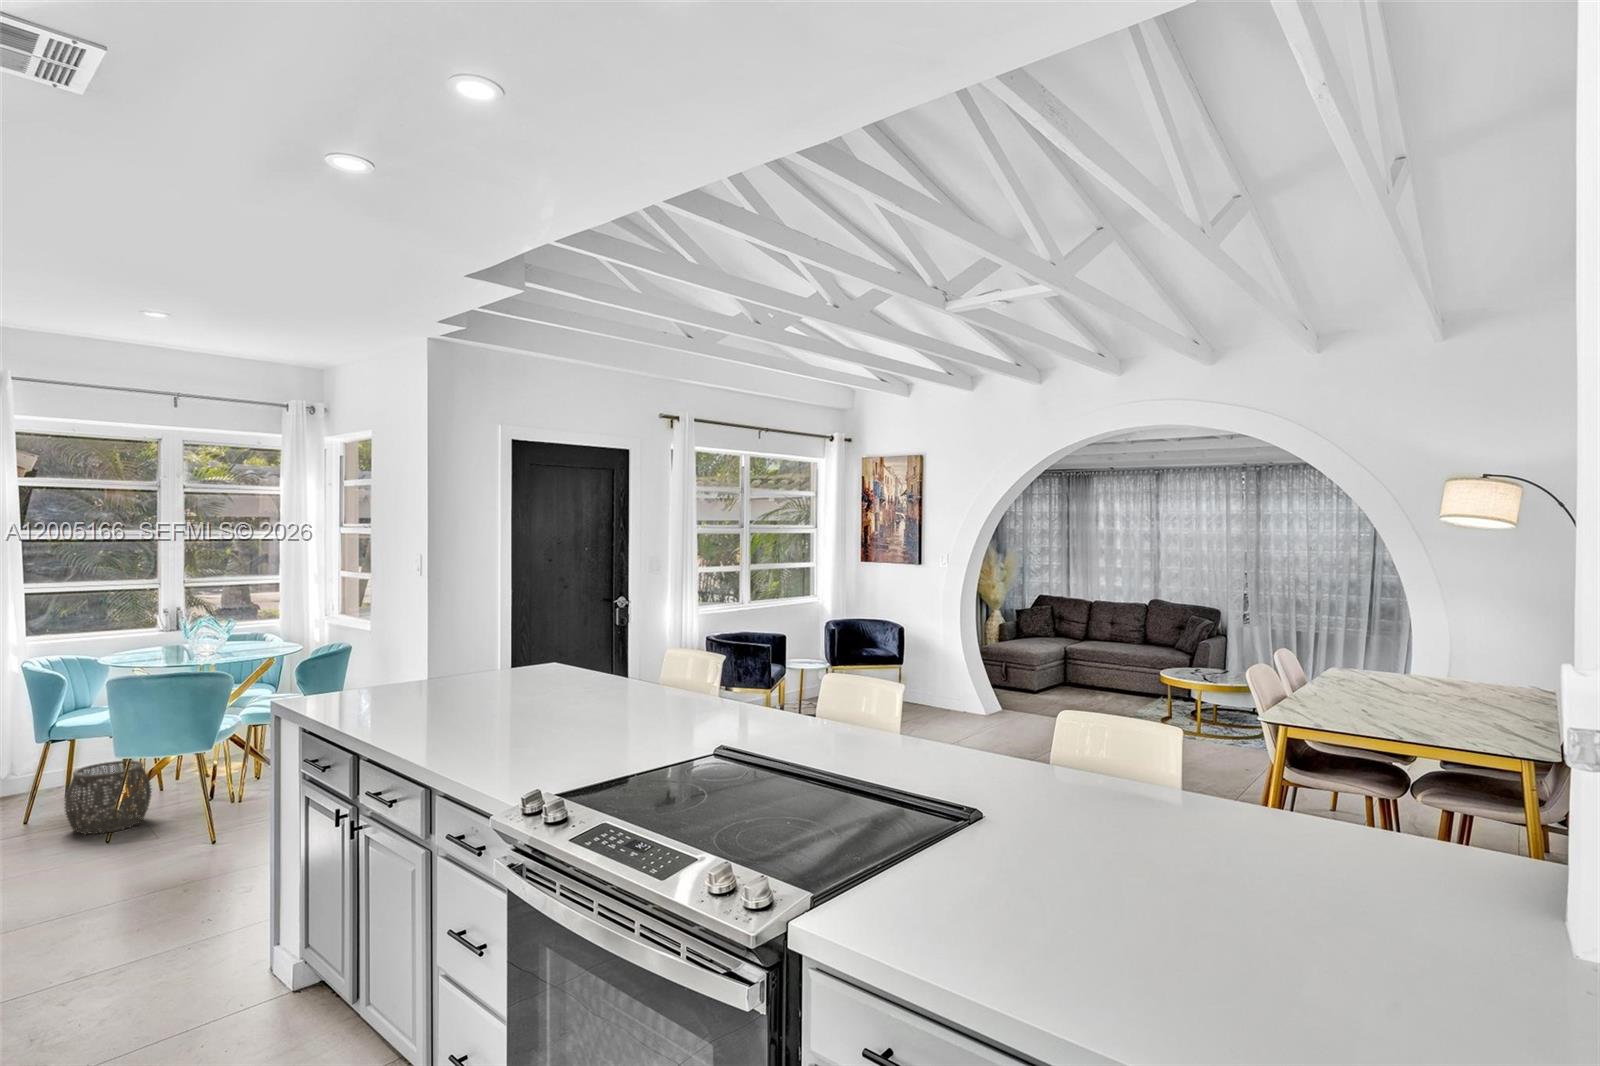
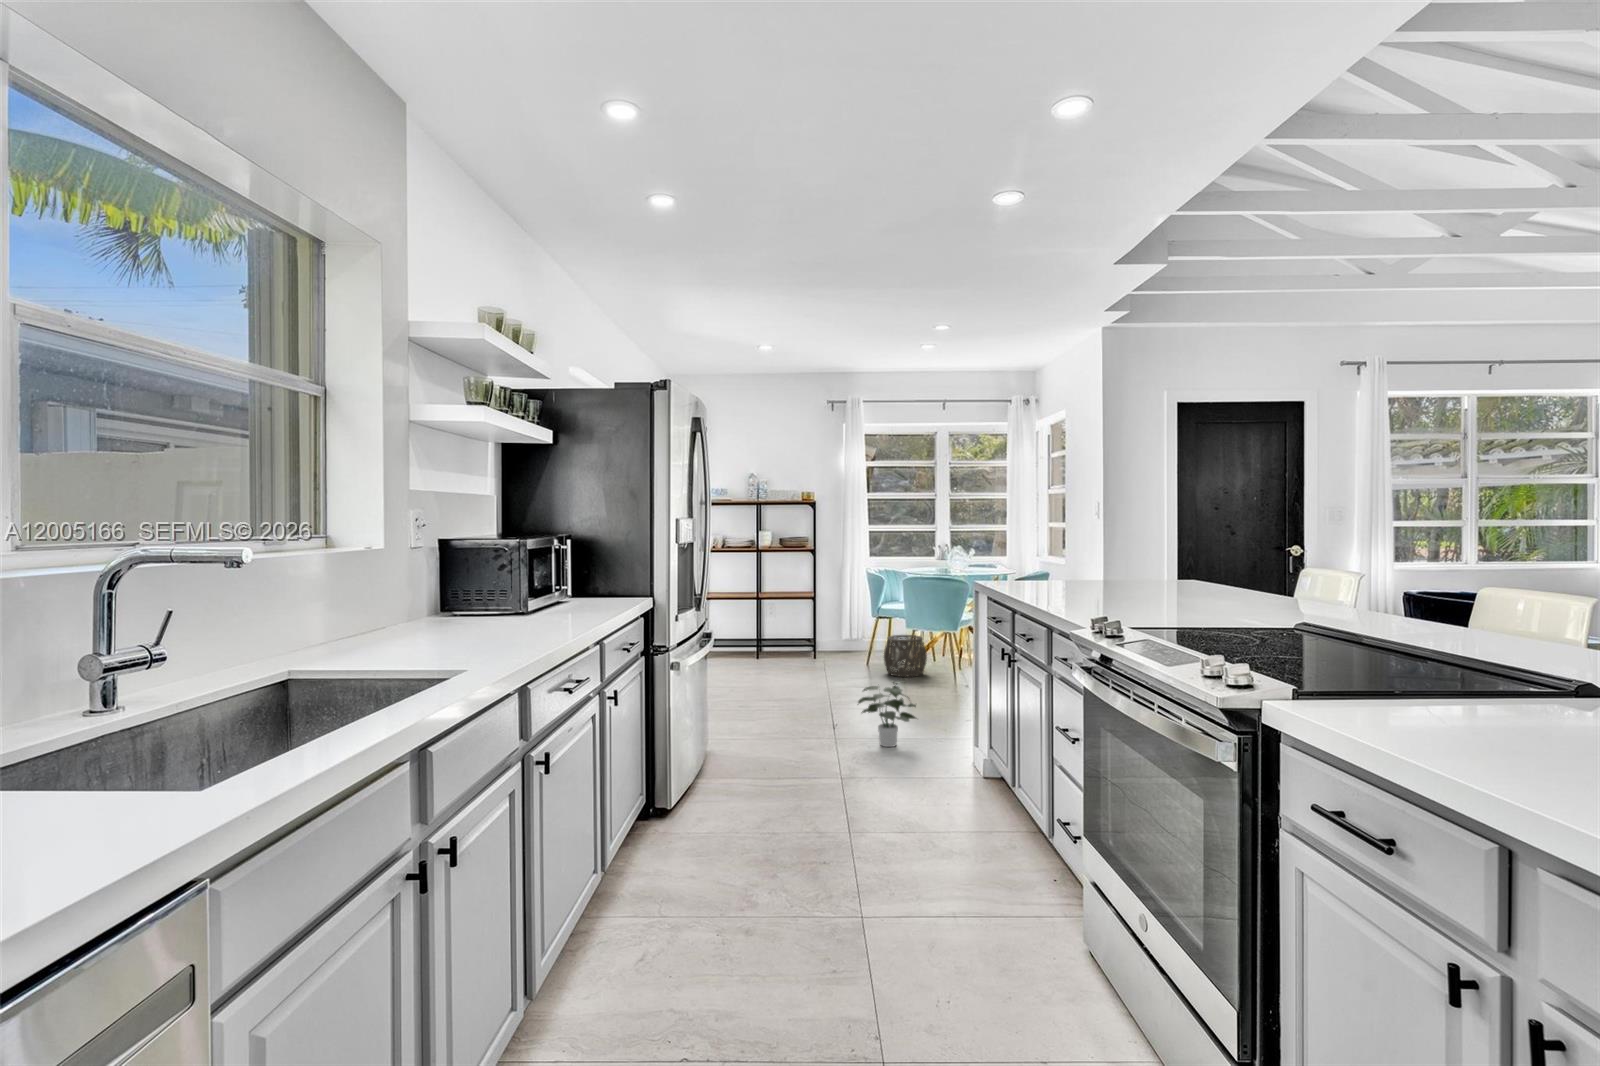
potted plant: none [35,868,167,990] -> present [858,681,916,747]

